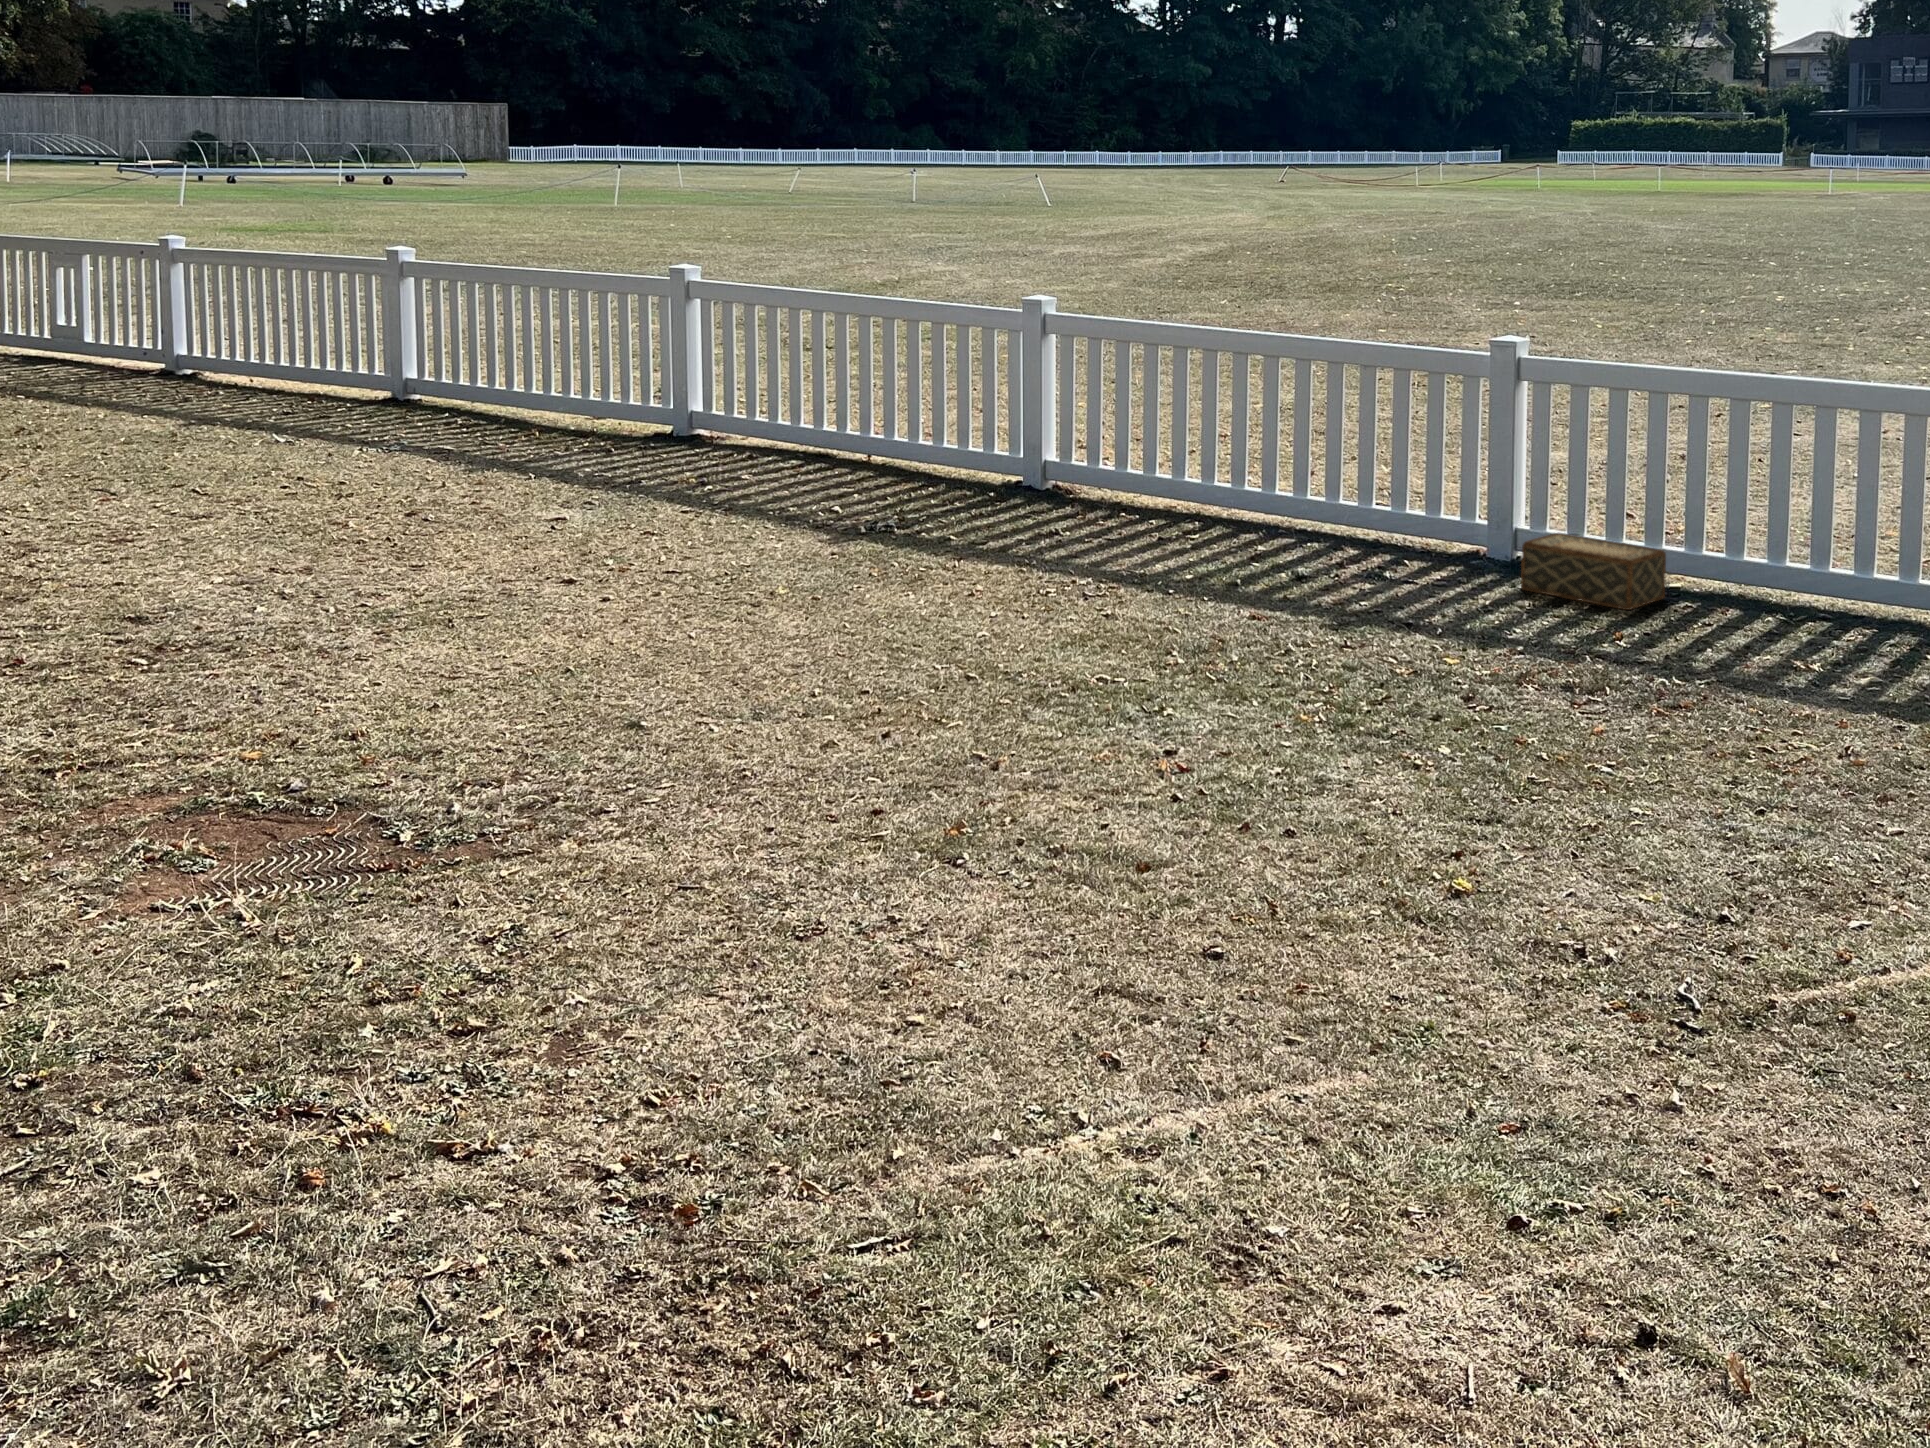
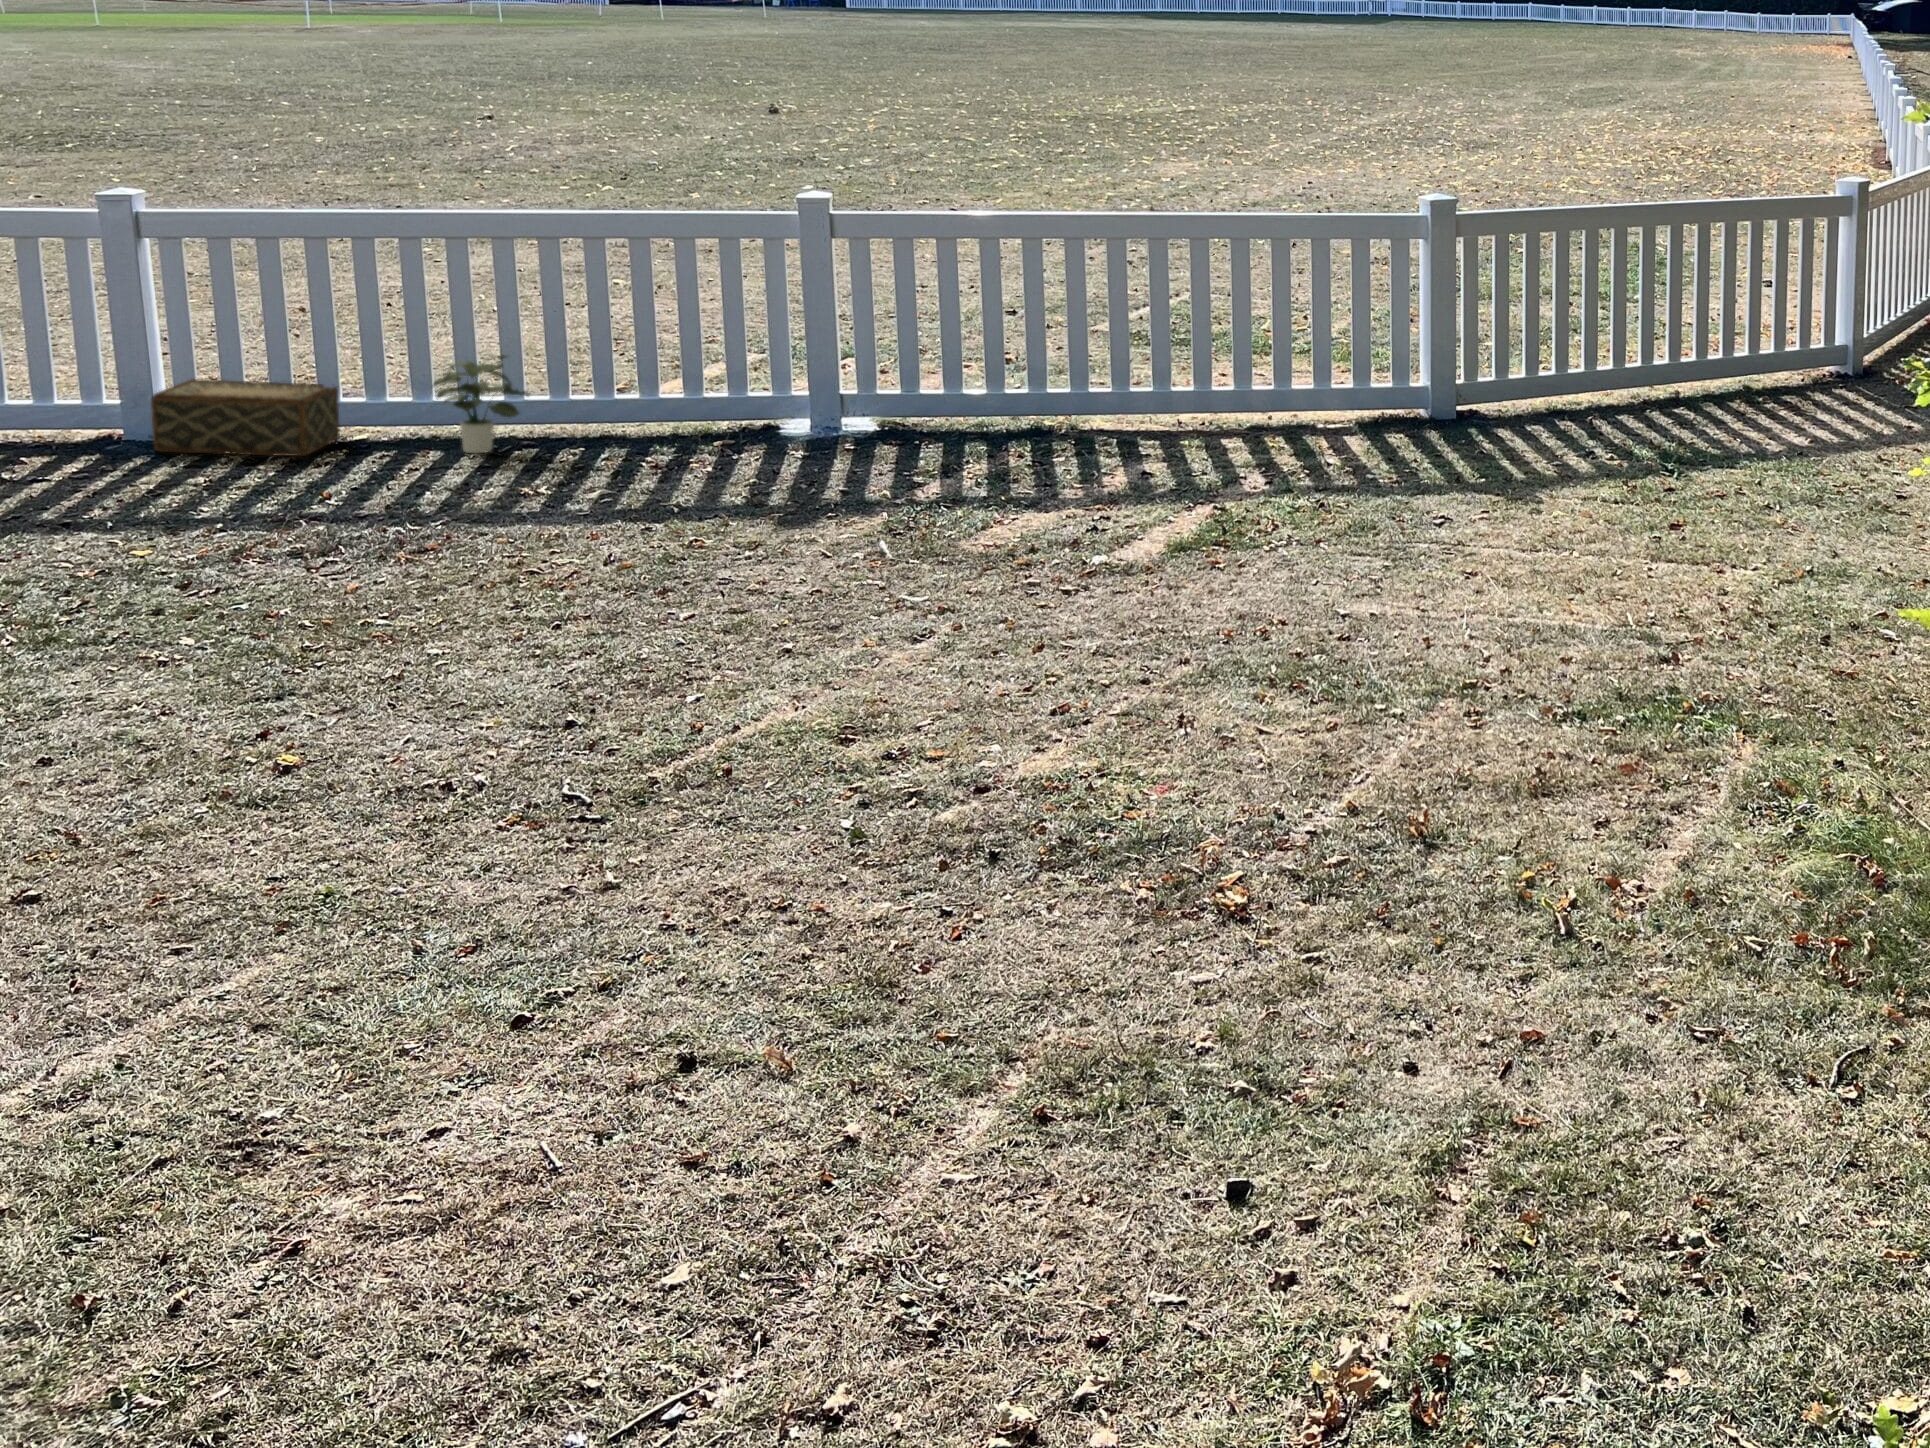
potted plant: none [1739,537,1830,629] -> present [433,355,530,453]

